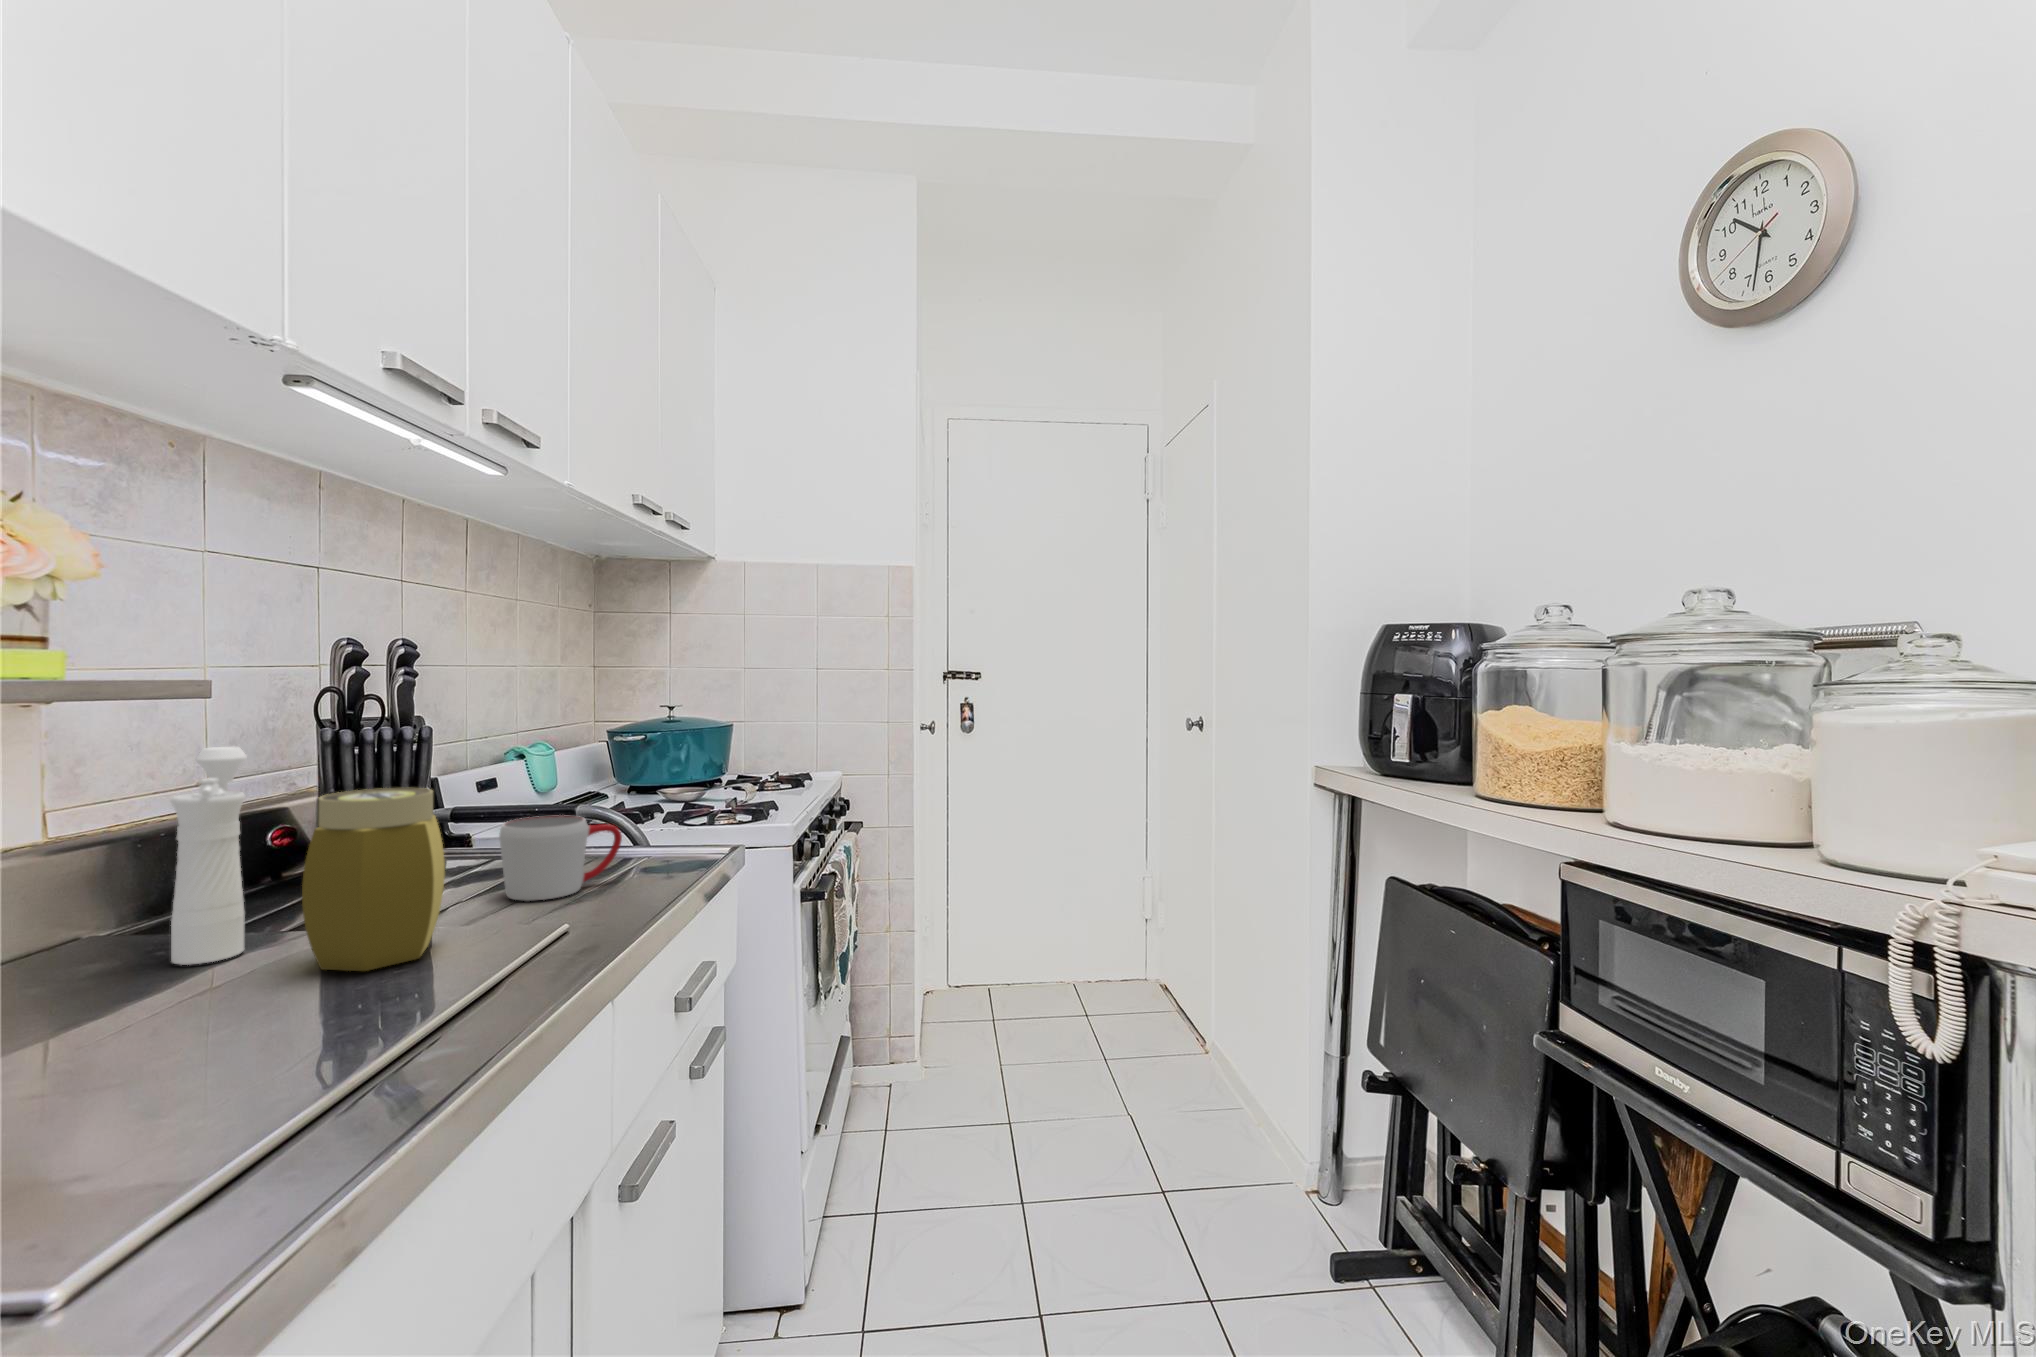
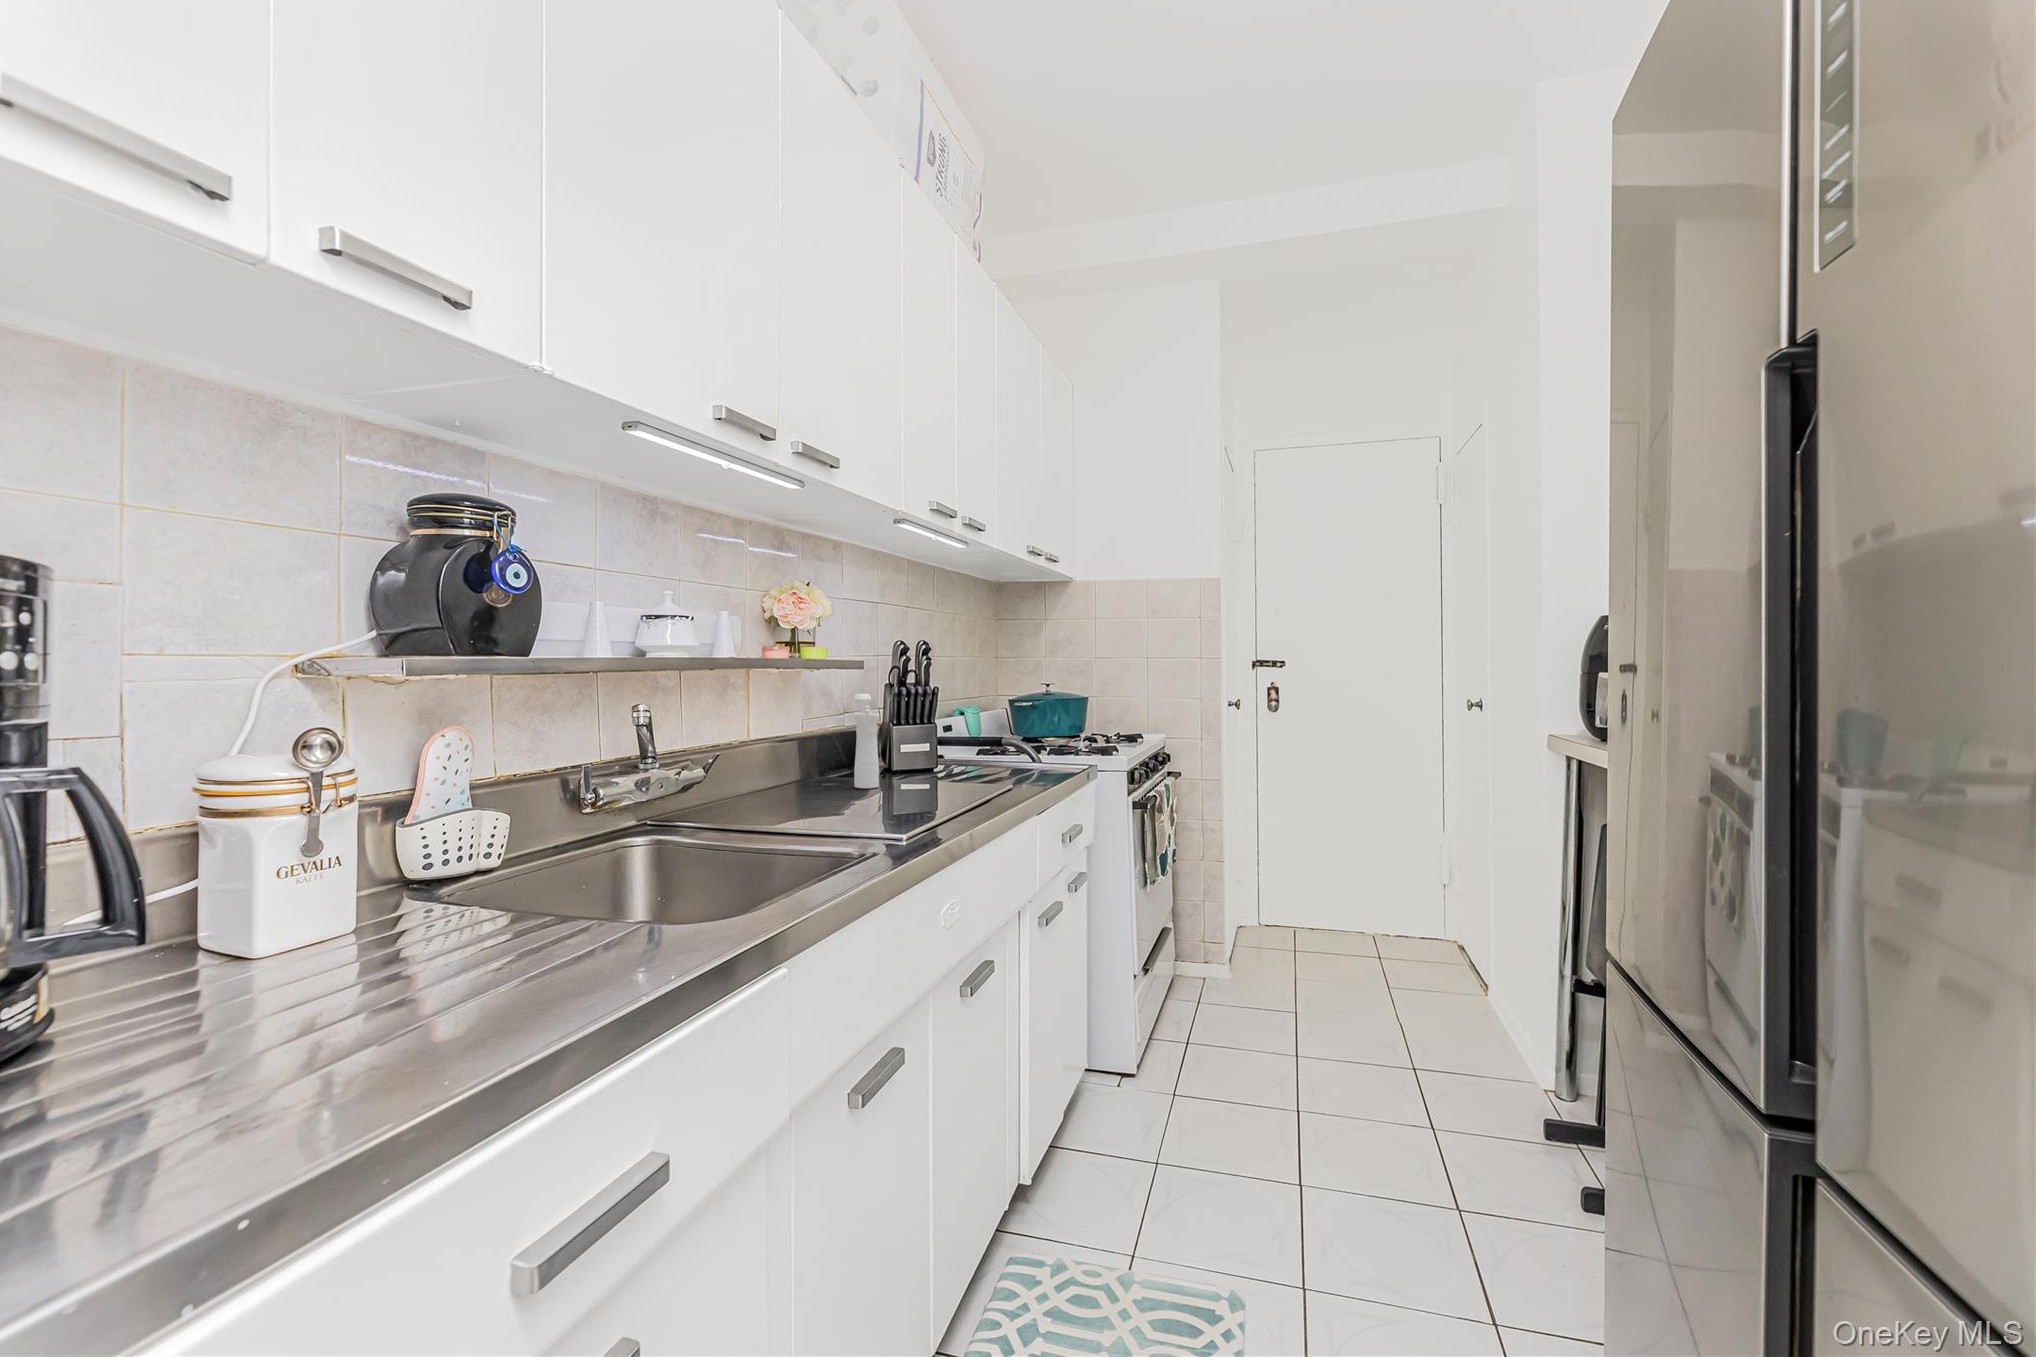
jar: present [302,788,445,971] -> none [909,713,959,795]
mug: present [499,815,622,901] -> none [974,738,1032,780]

